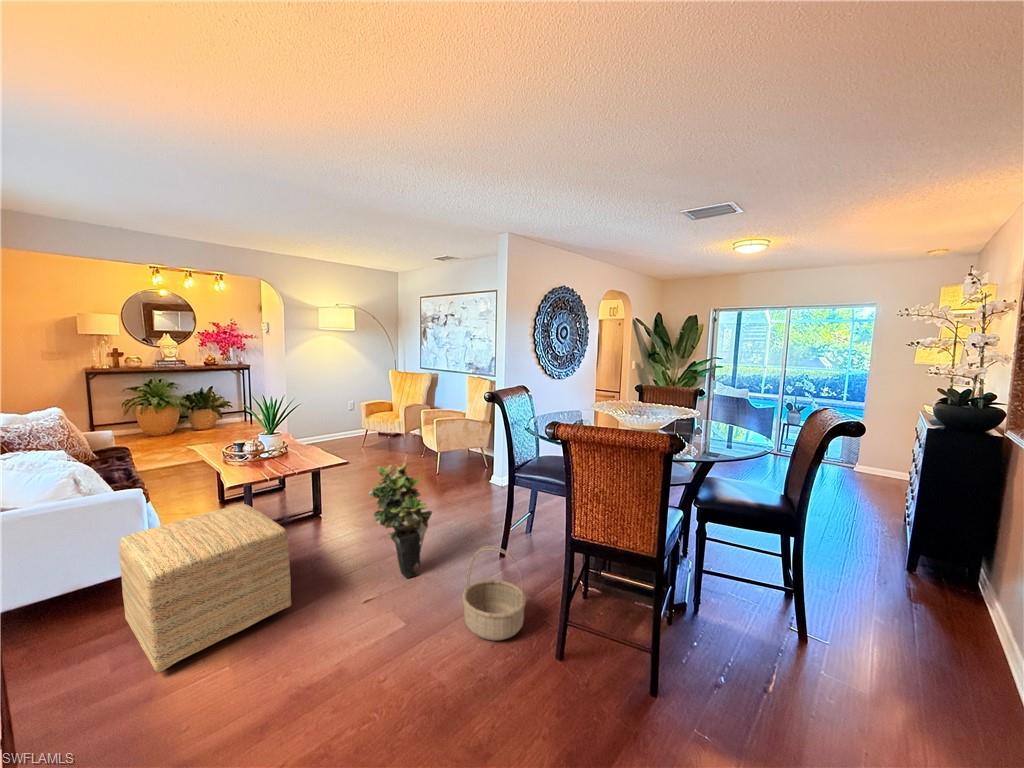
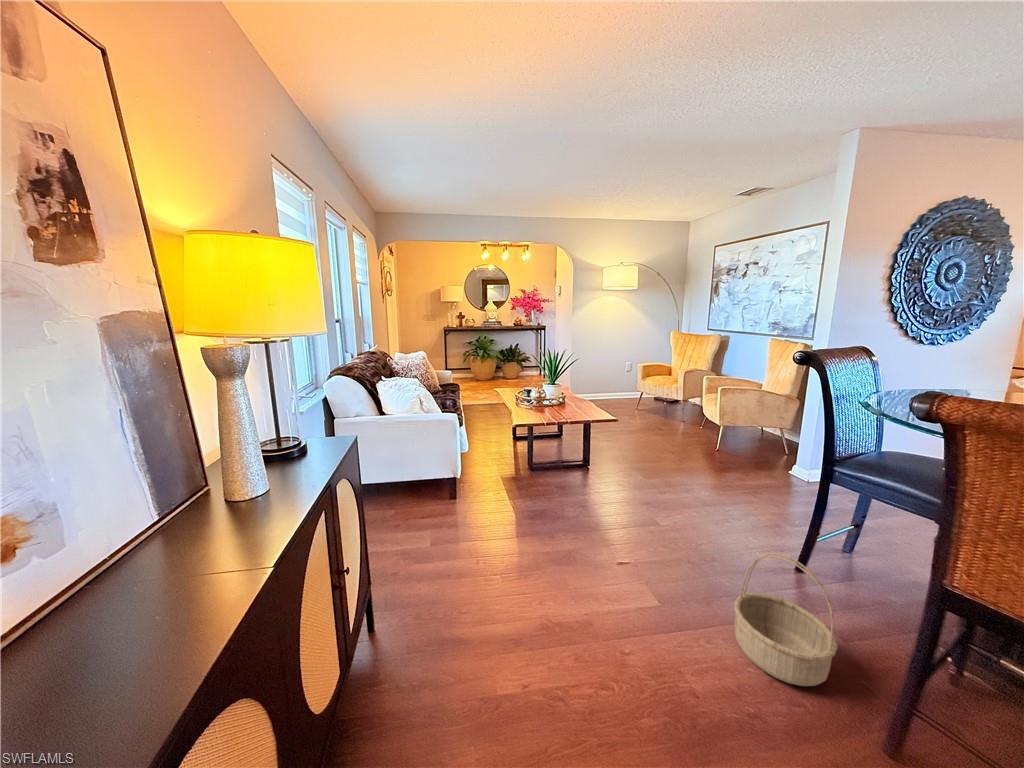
potted plant: present [369,463,432,578] -> none [631,428,704,556]
ottoman: present [119,504,291,673] -> none [441,441,553,560]

